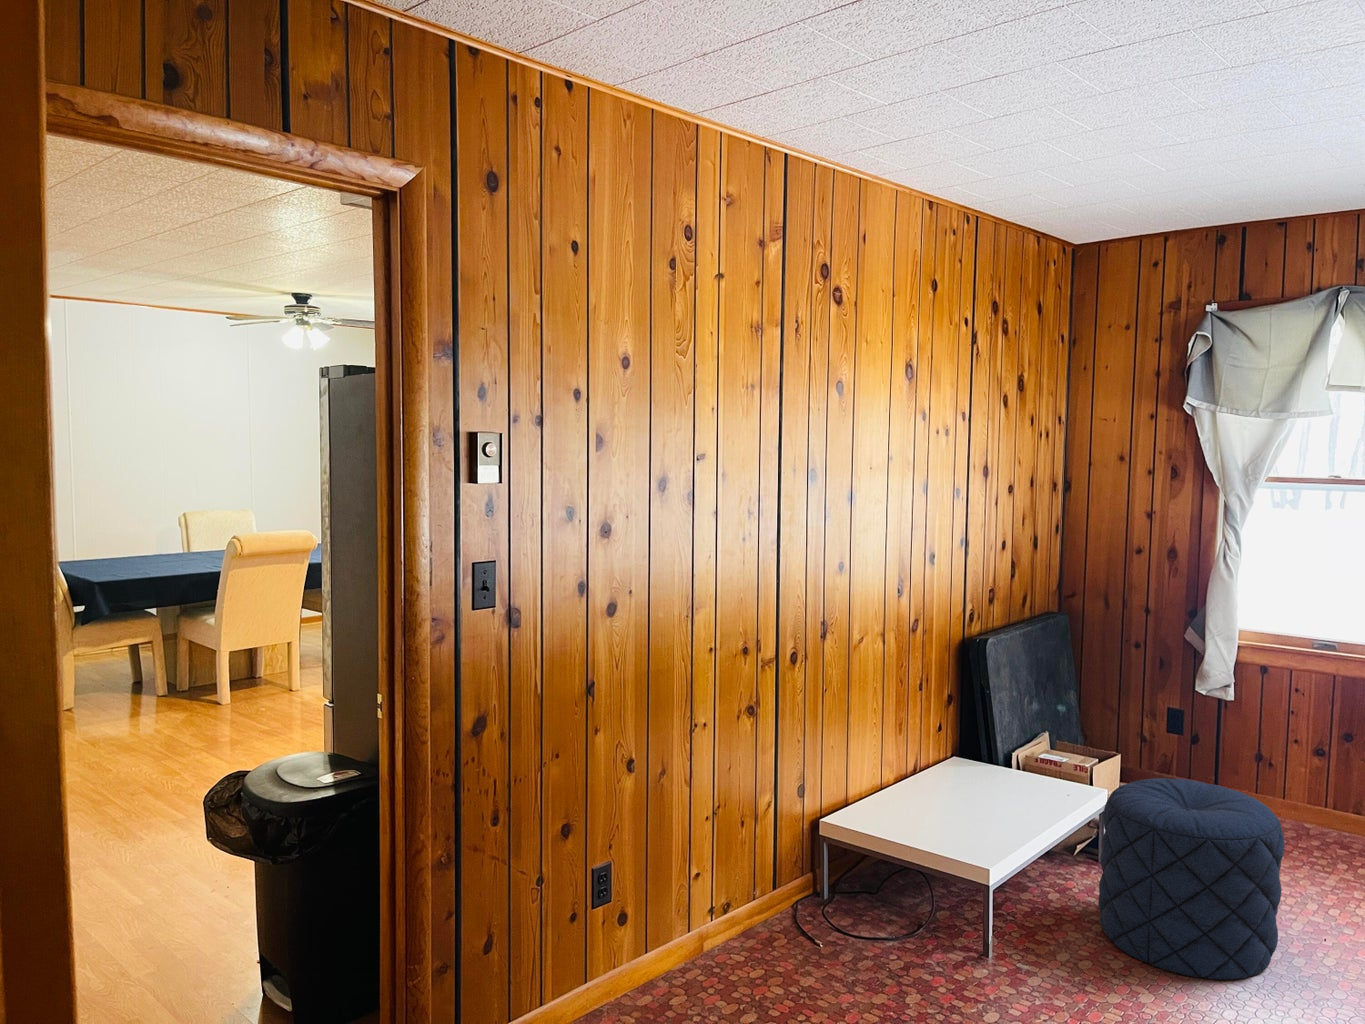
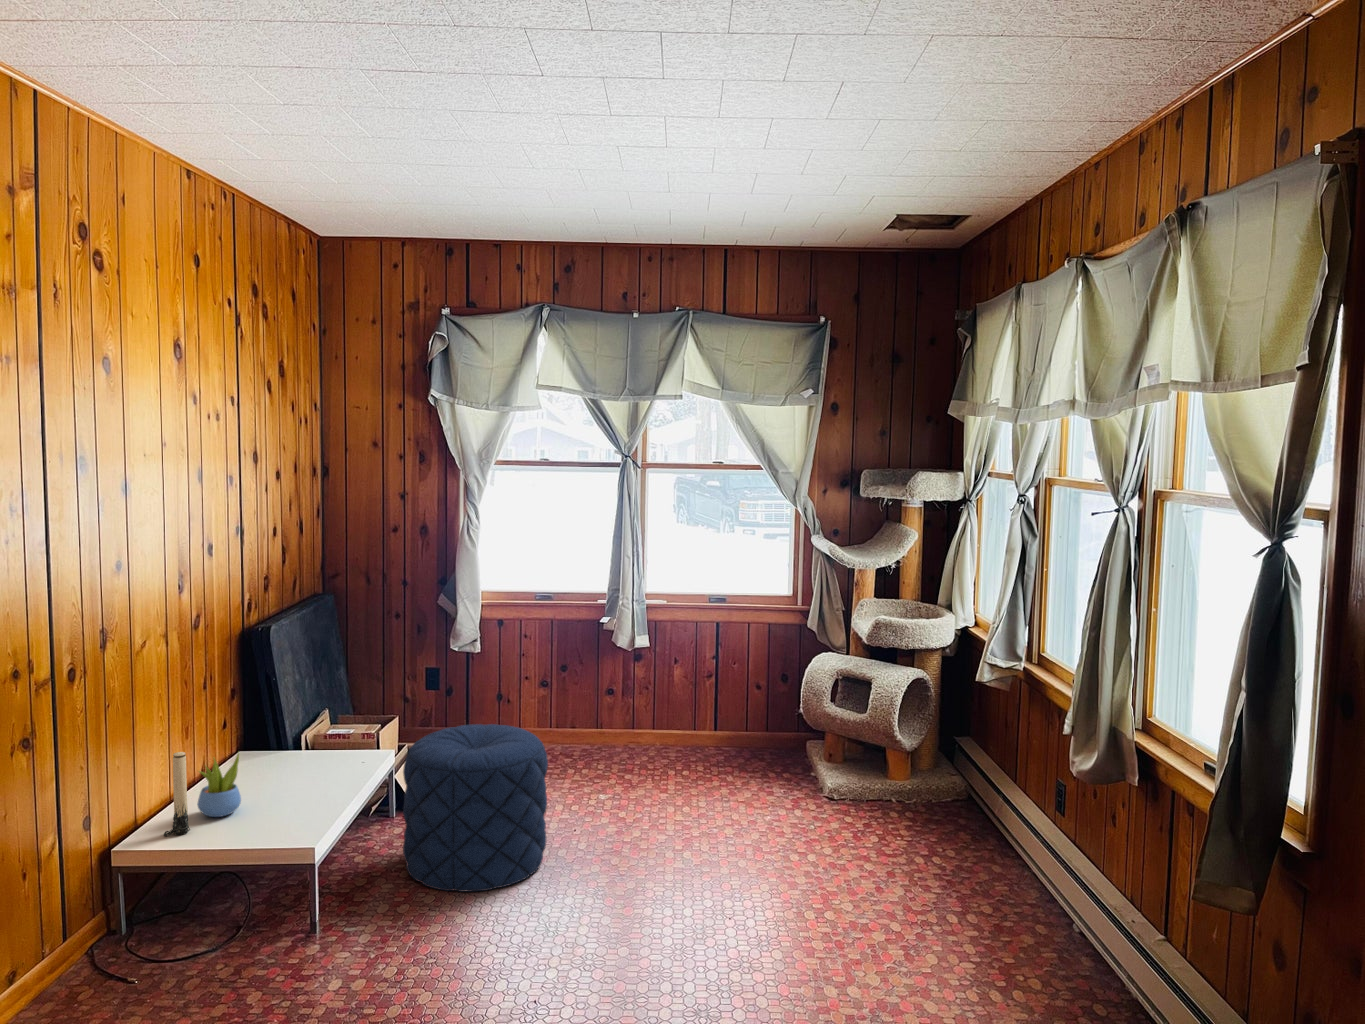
candle: none [862,745,884,823] -> present [164,752,190,836]
succulent plant: none [896,755,936,815] -> present [198,753,241,817]

